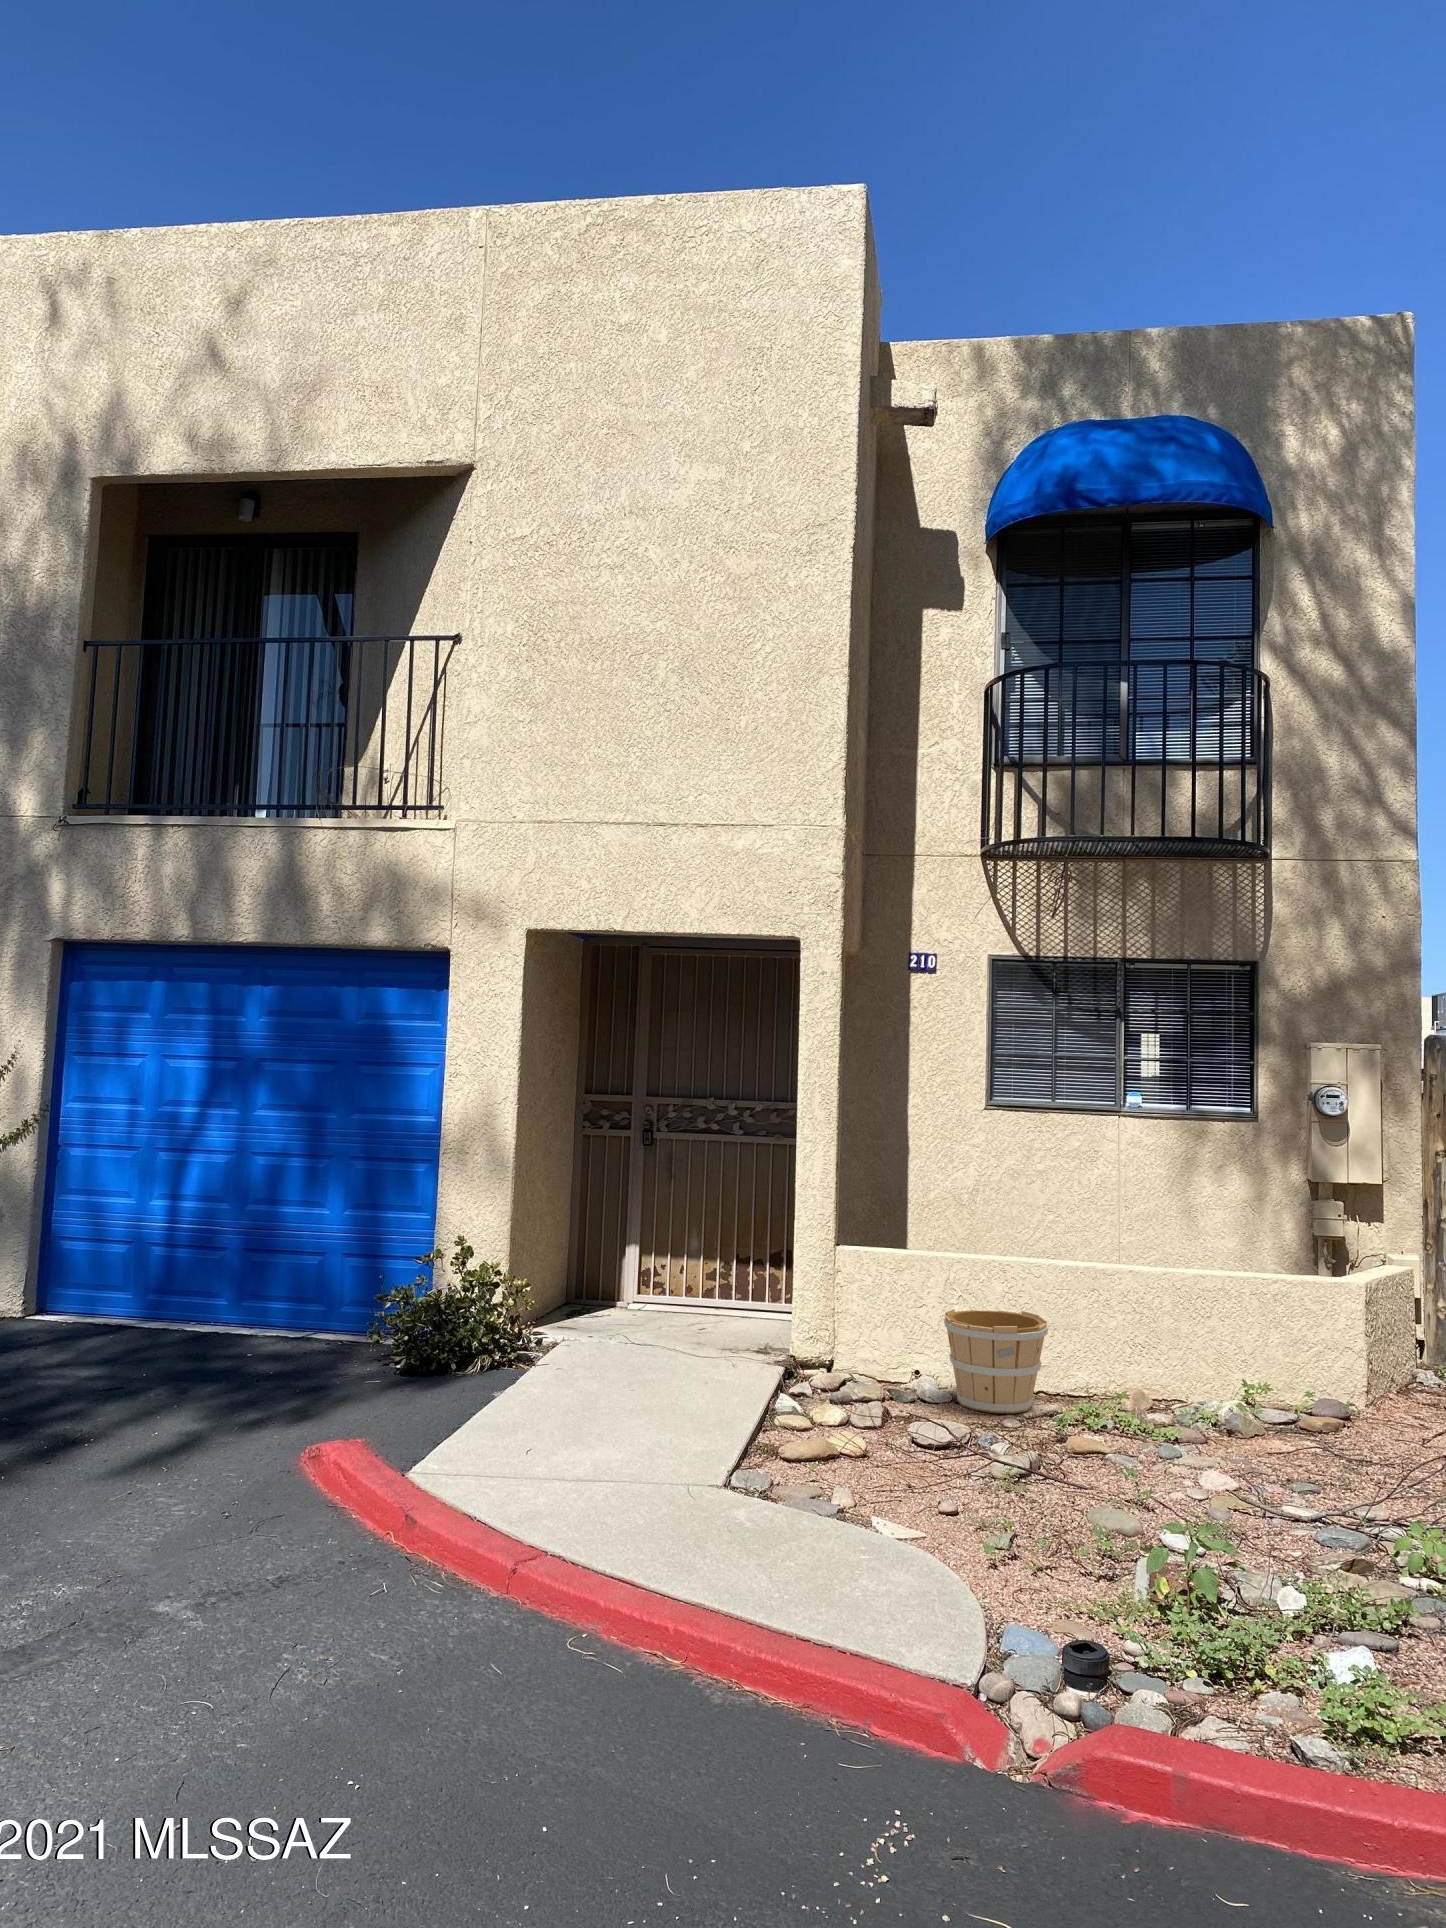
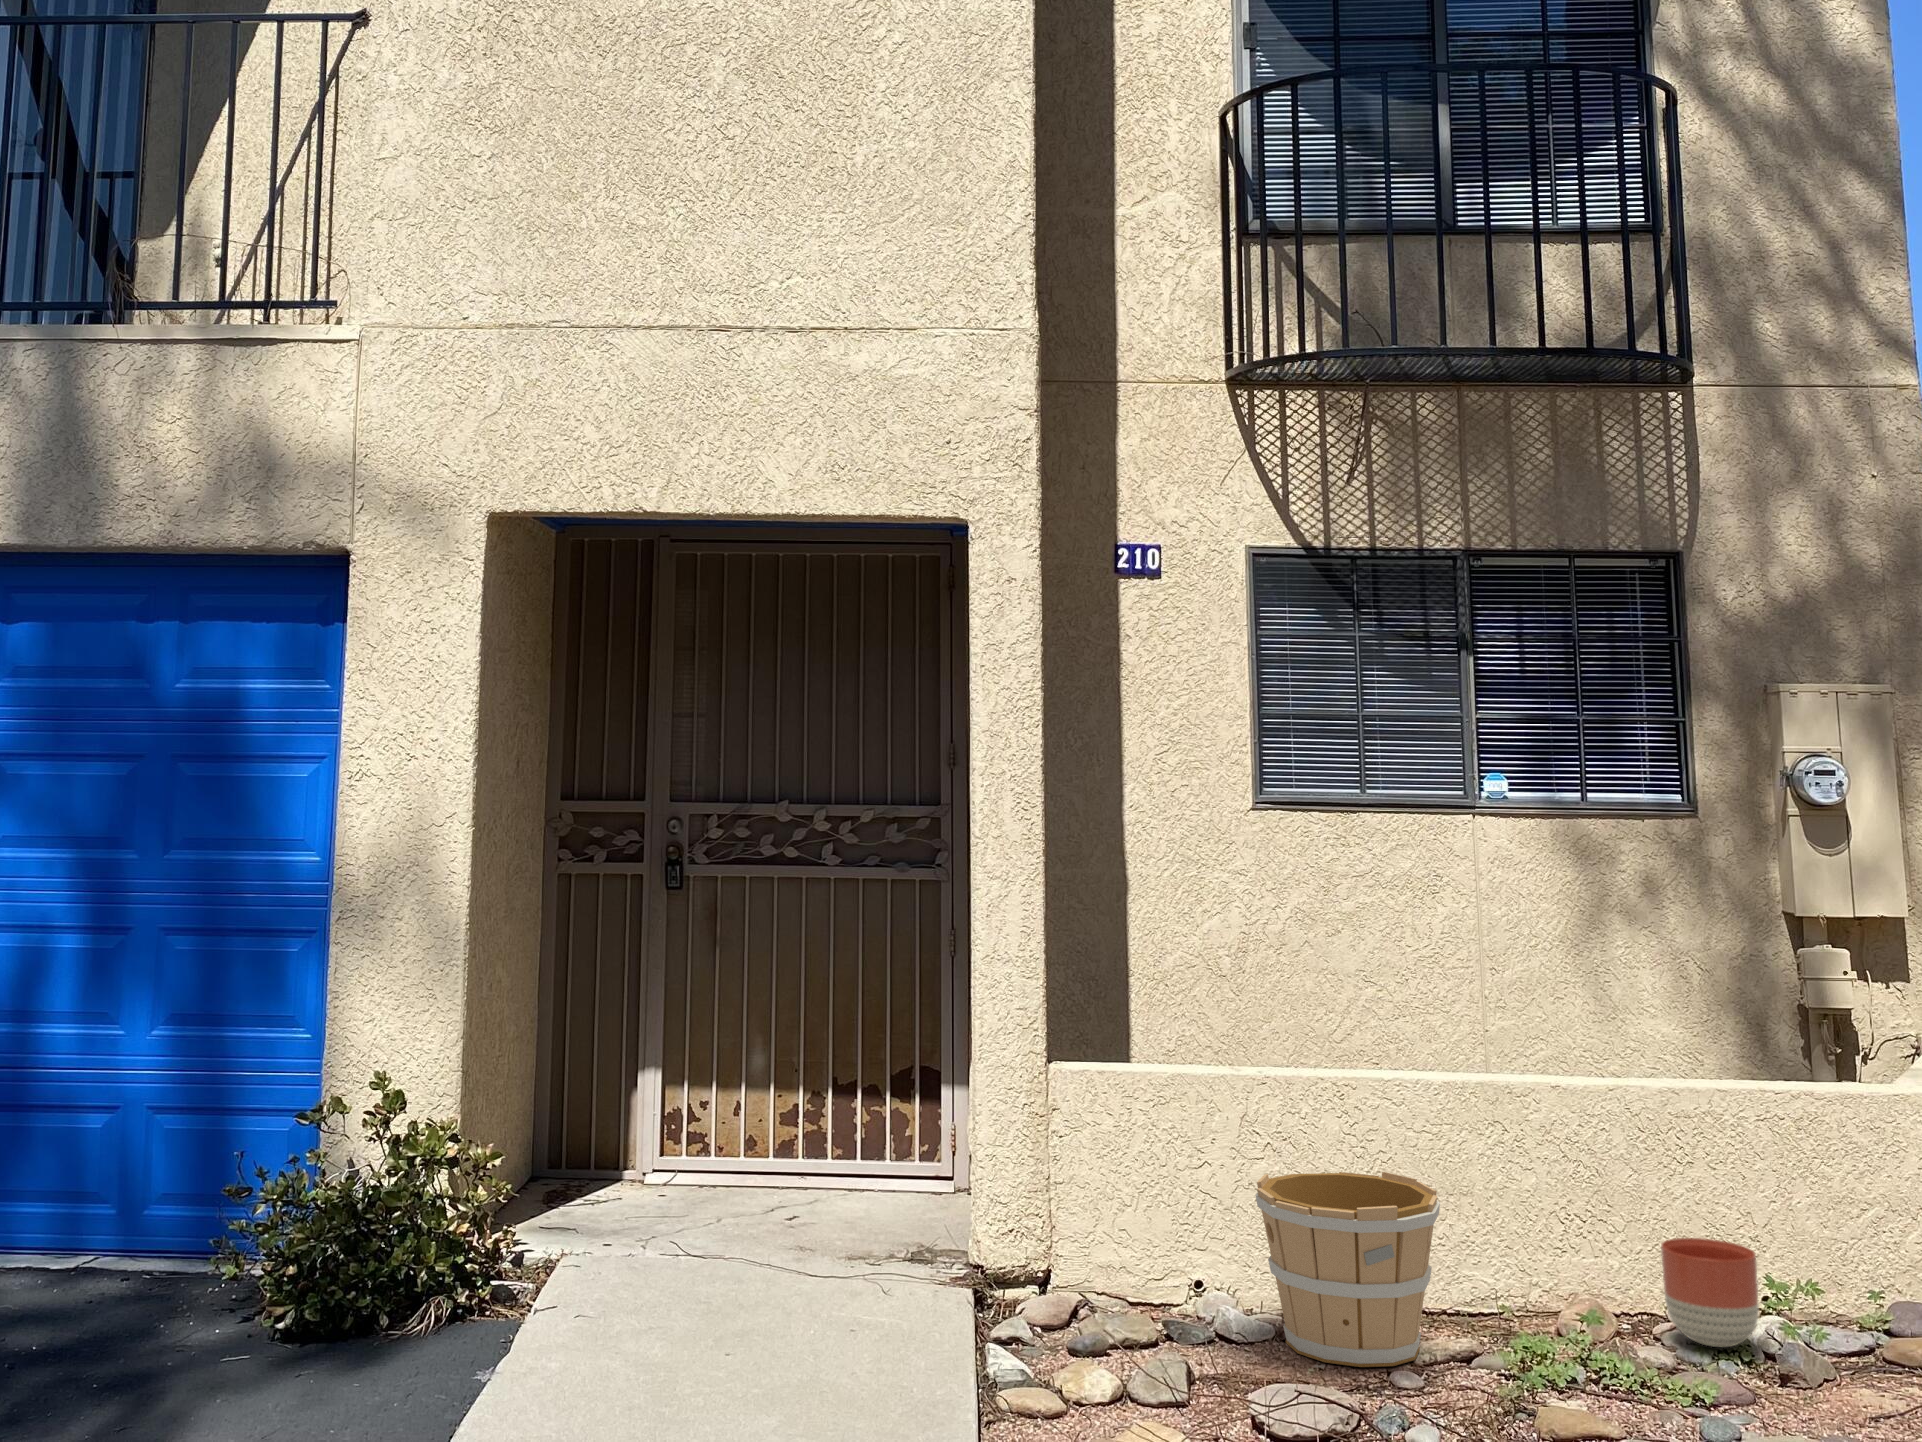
planter: none [1181,1355,1234,1415] -> present [1661,1238,1759,1347]

